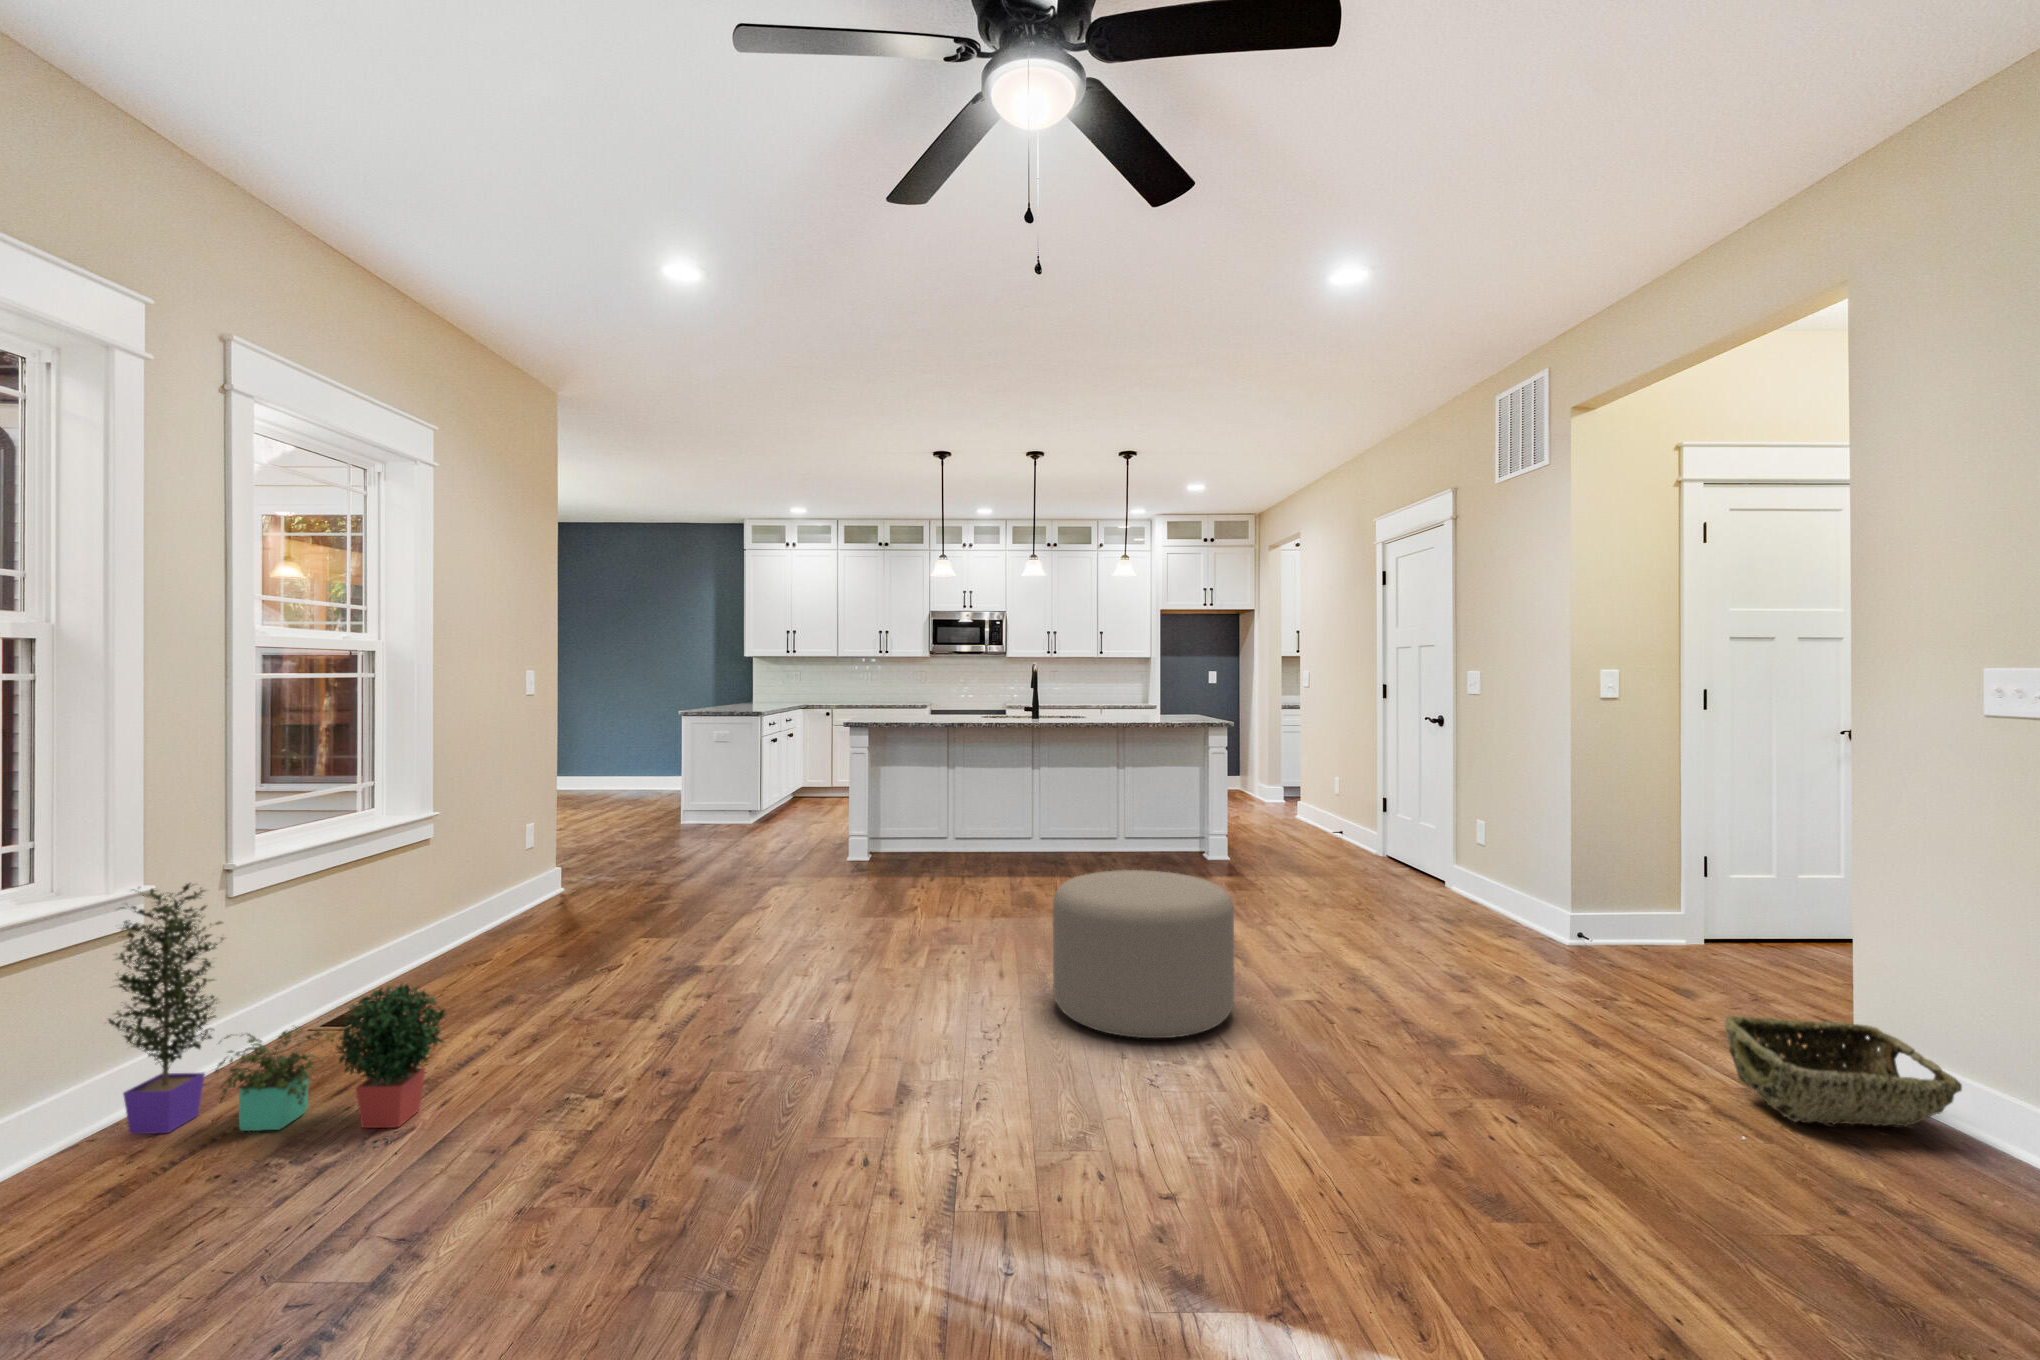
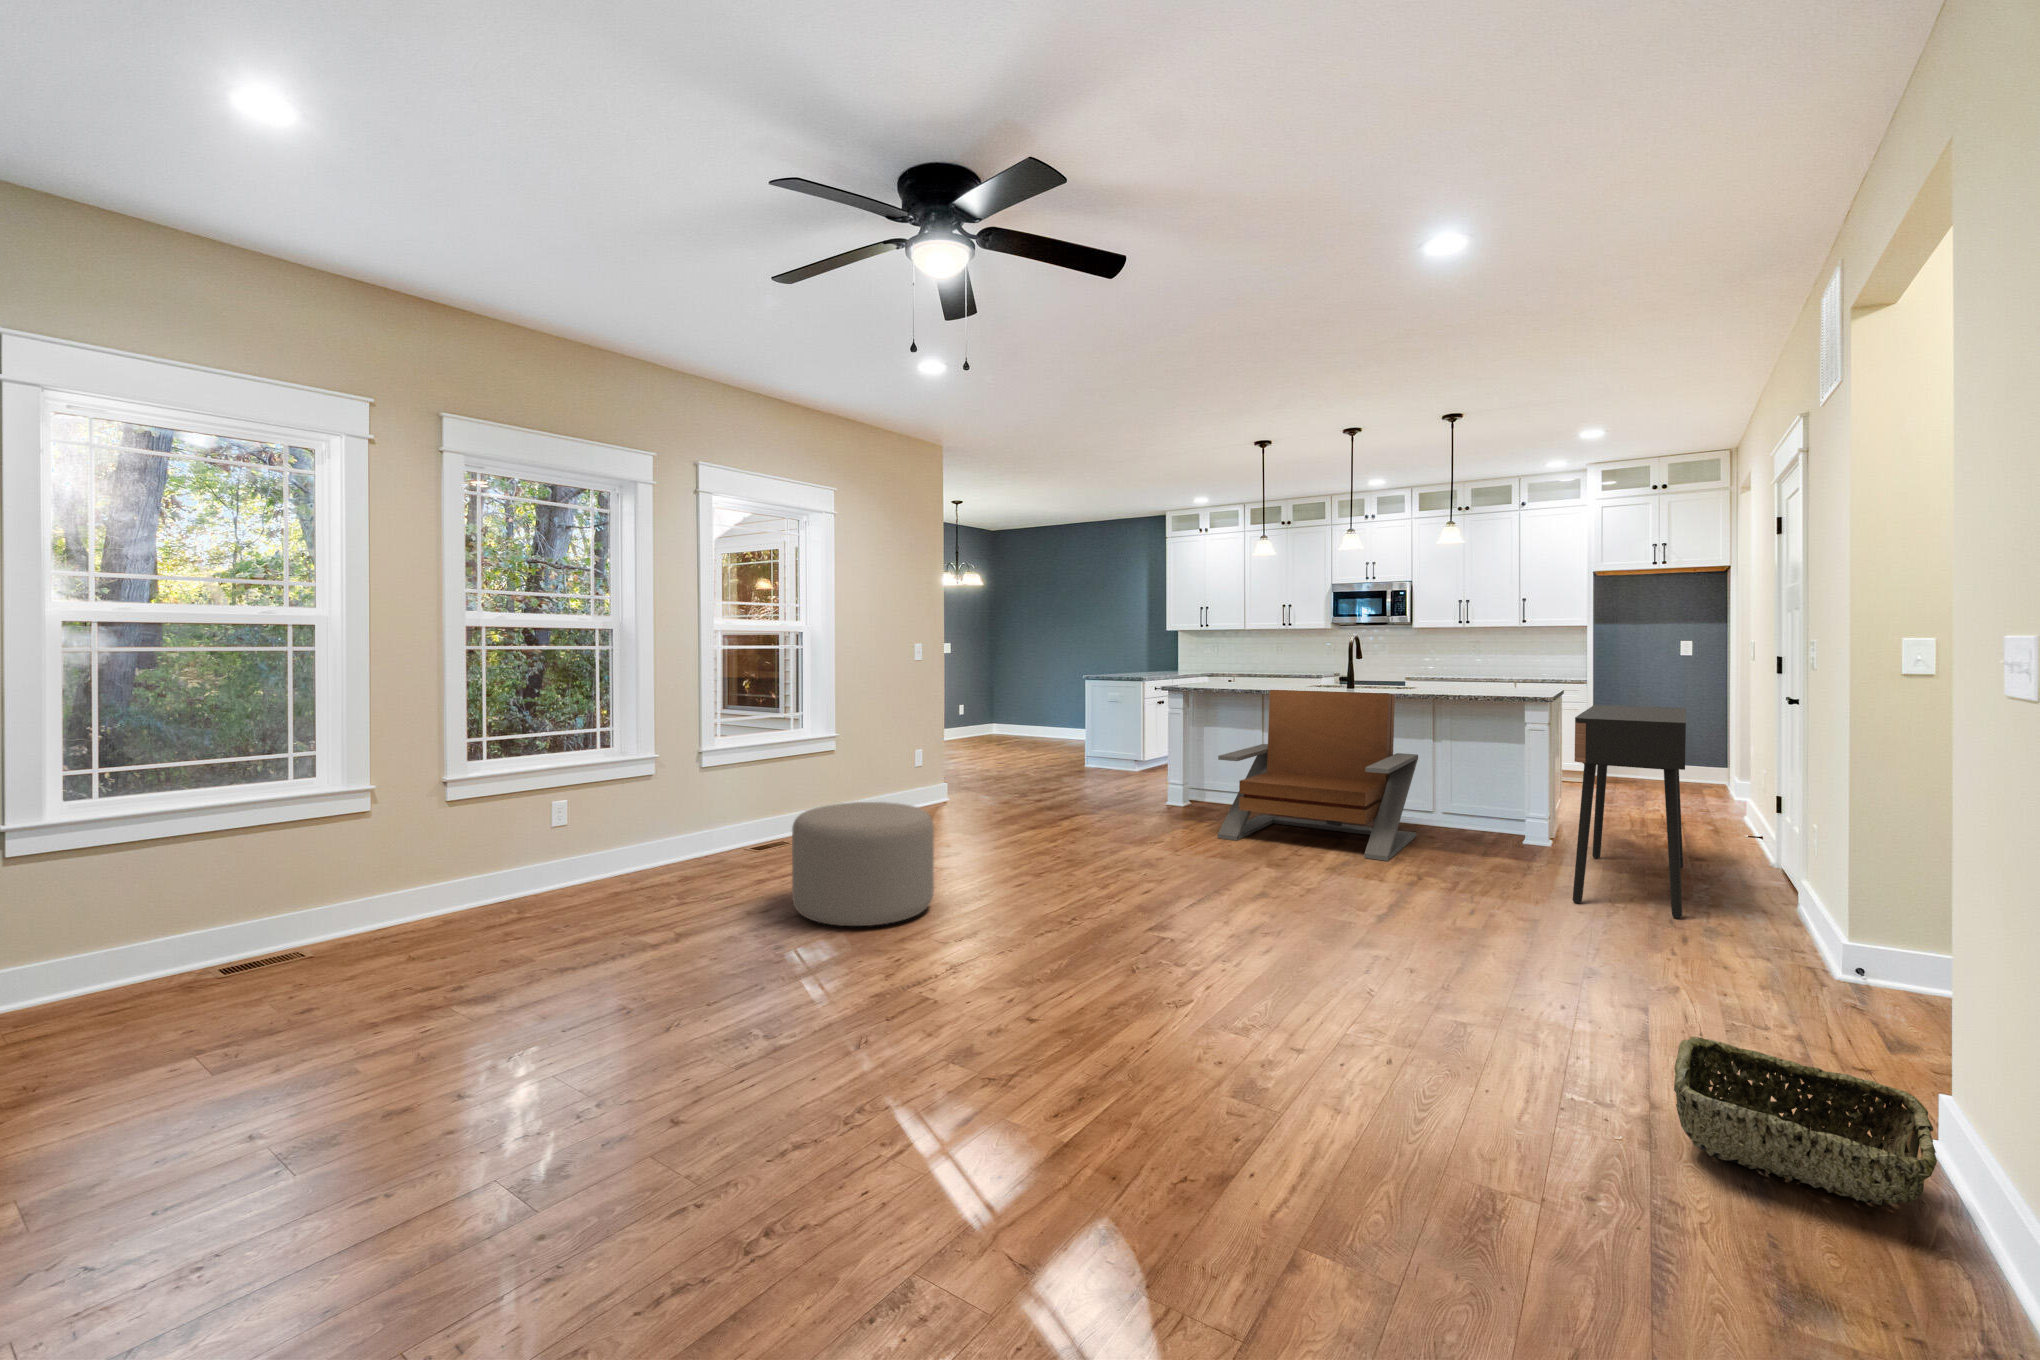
lounge chair: none [964,721,1145,893] -> present [1218,690,1418,861]
console table: none [1268,725,1408,907] -> present [1573,705,1686,918]
ottoman: present [1053,870,1234,1038] -> present [792,802,934,926]
potted plant: present [108,883,445,1134] -> none [634,752,757,893]

